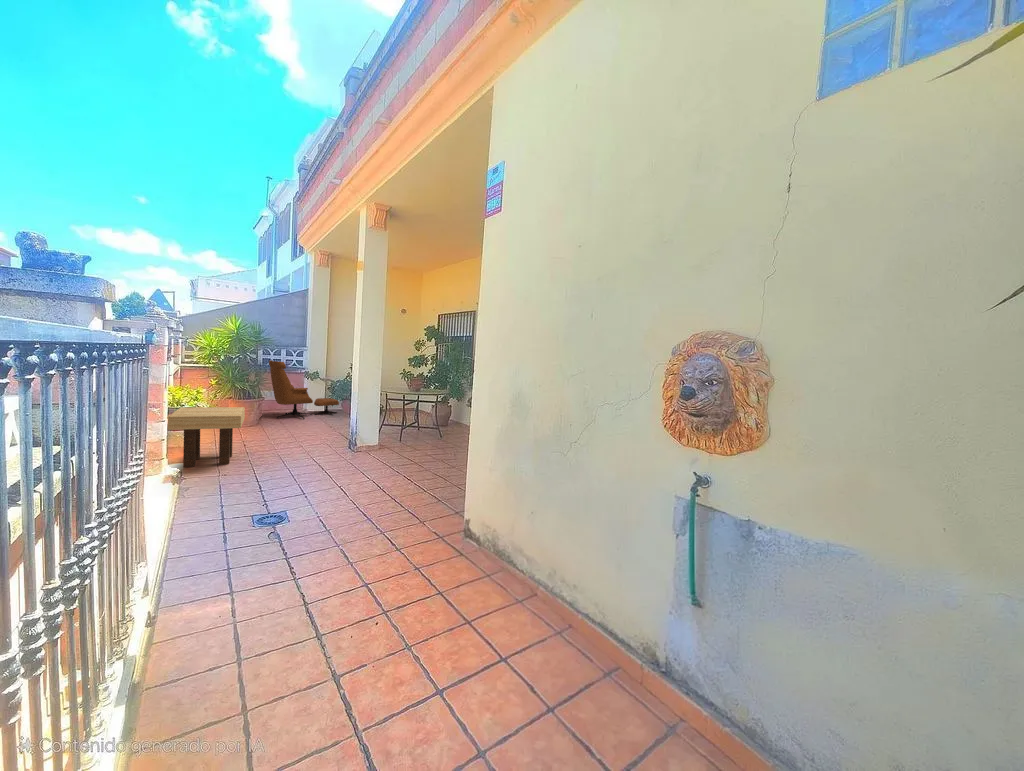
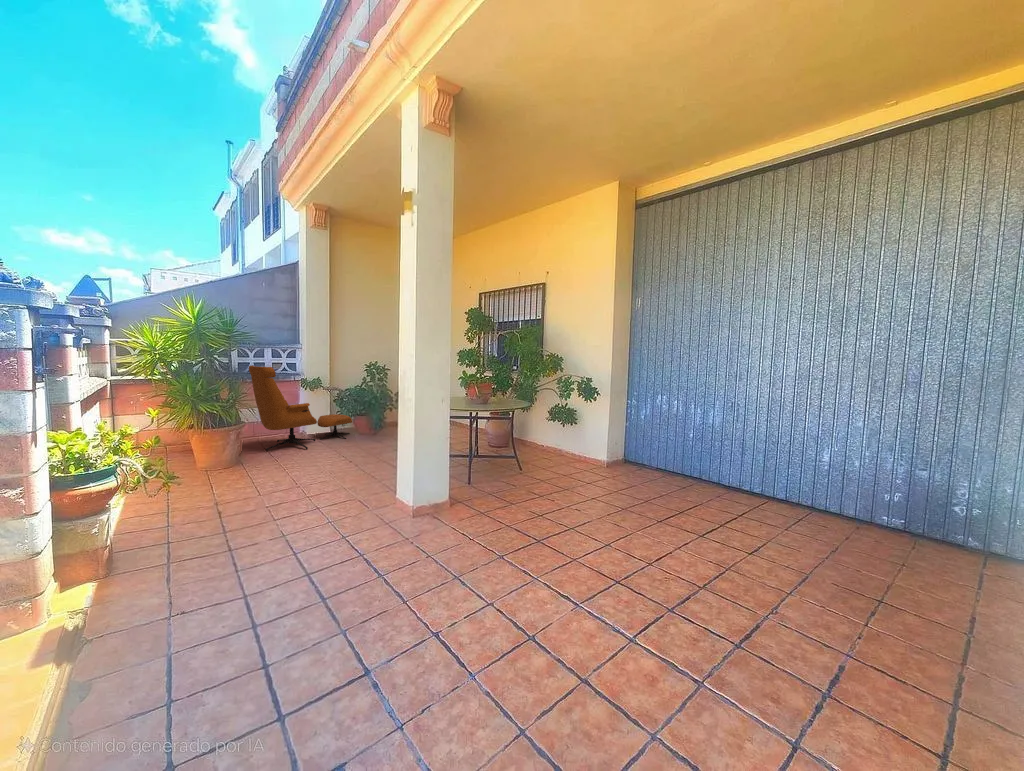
side table: present [168,407,245,467] -> none [39,456,216,602]

